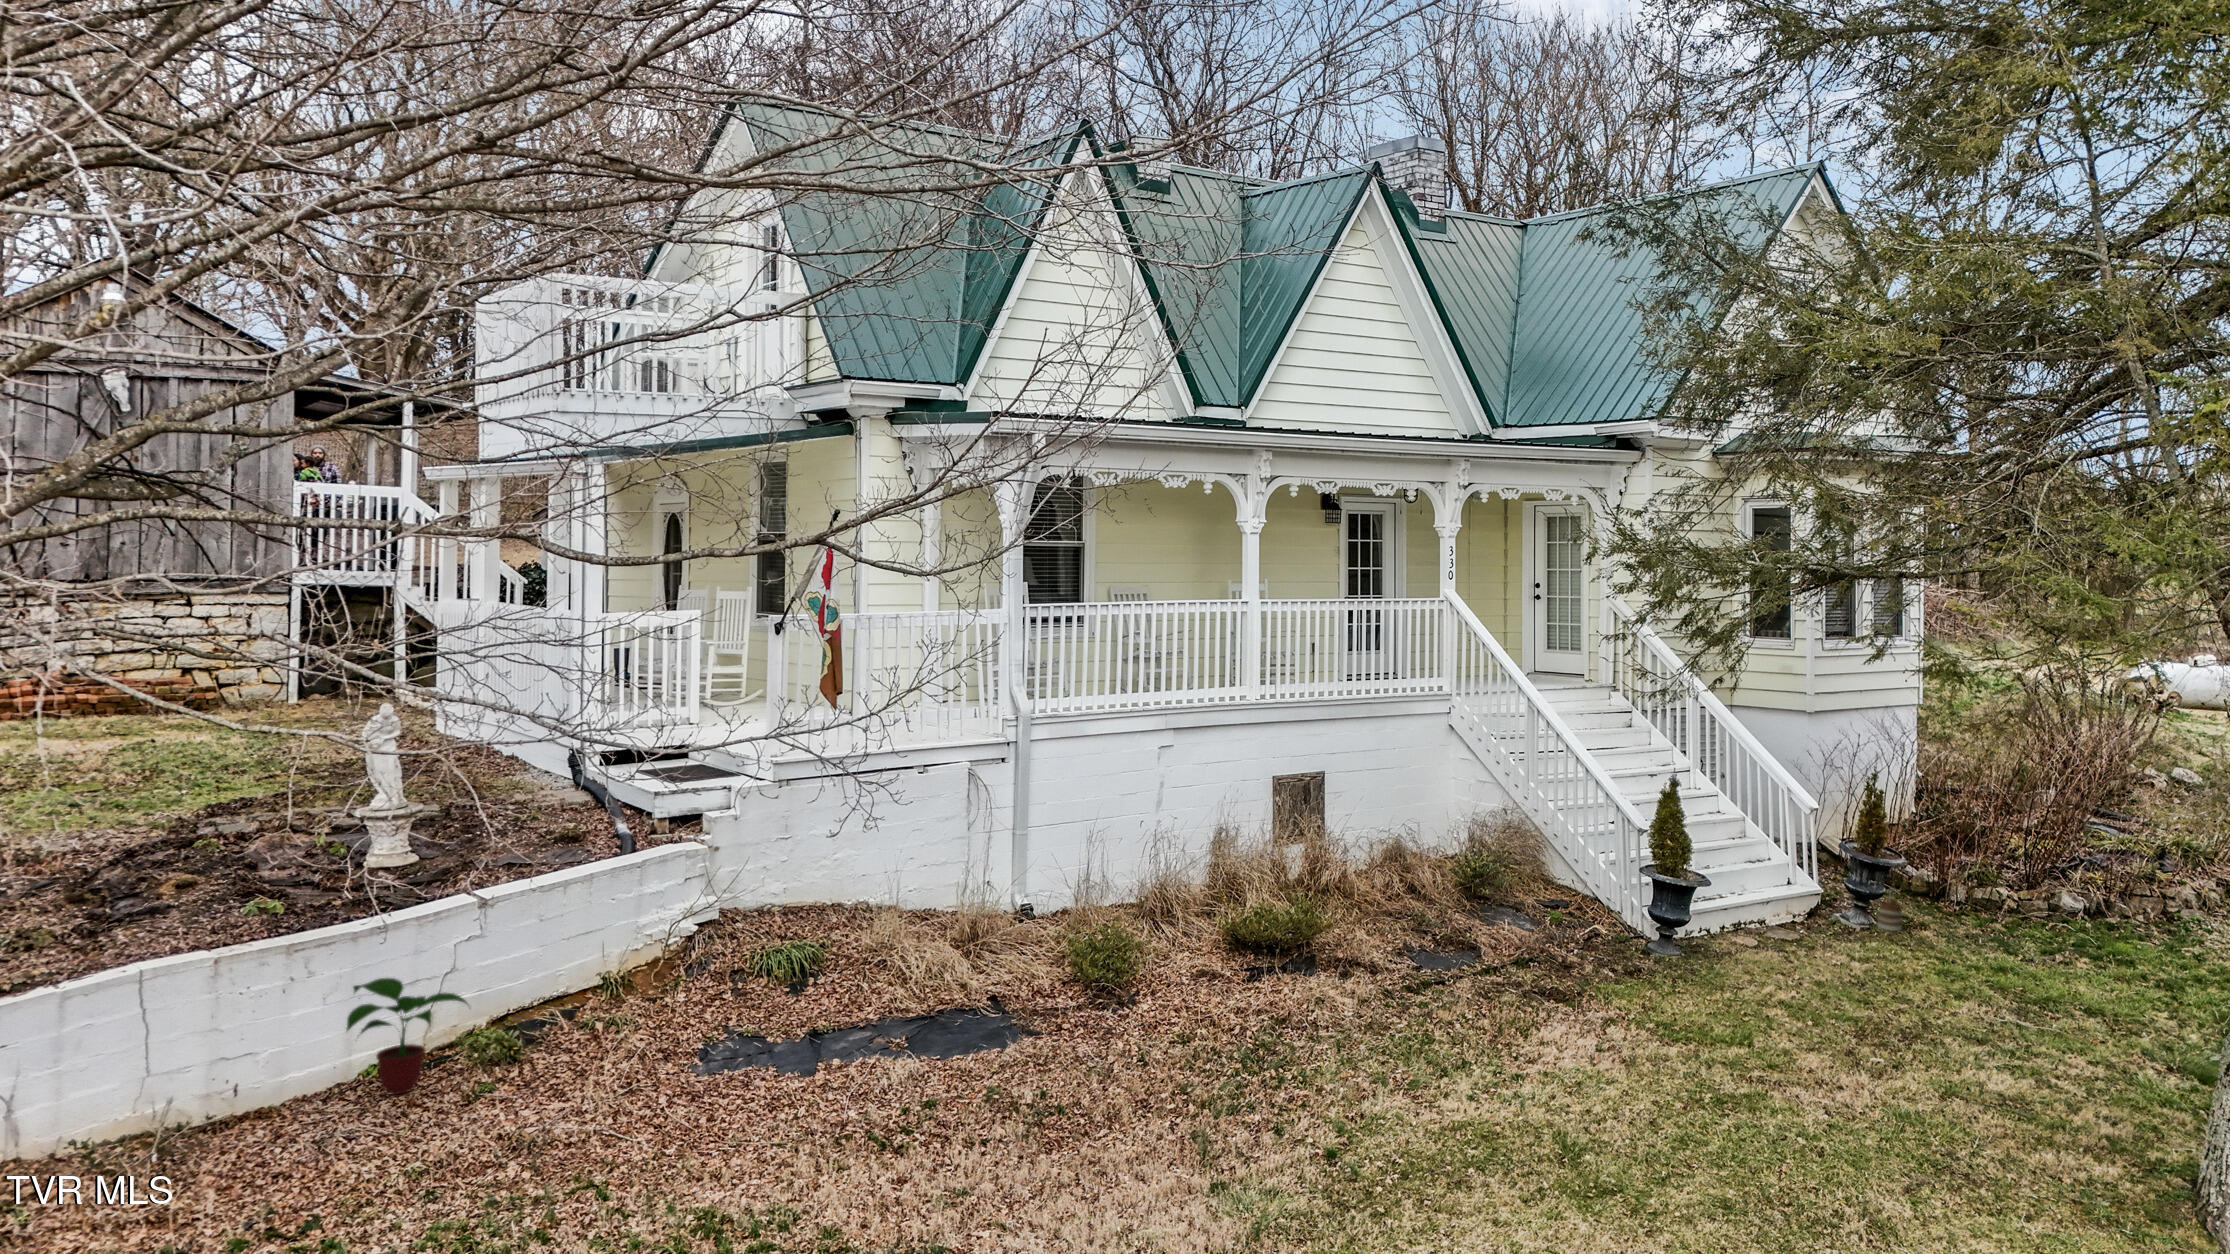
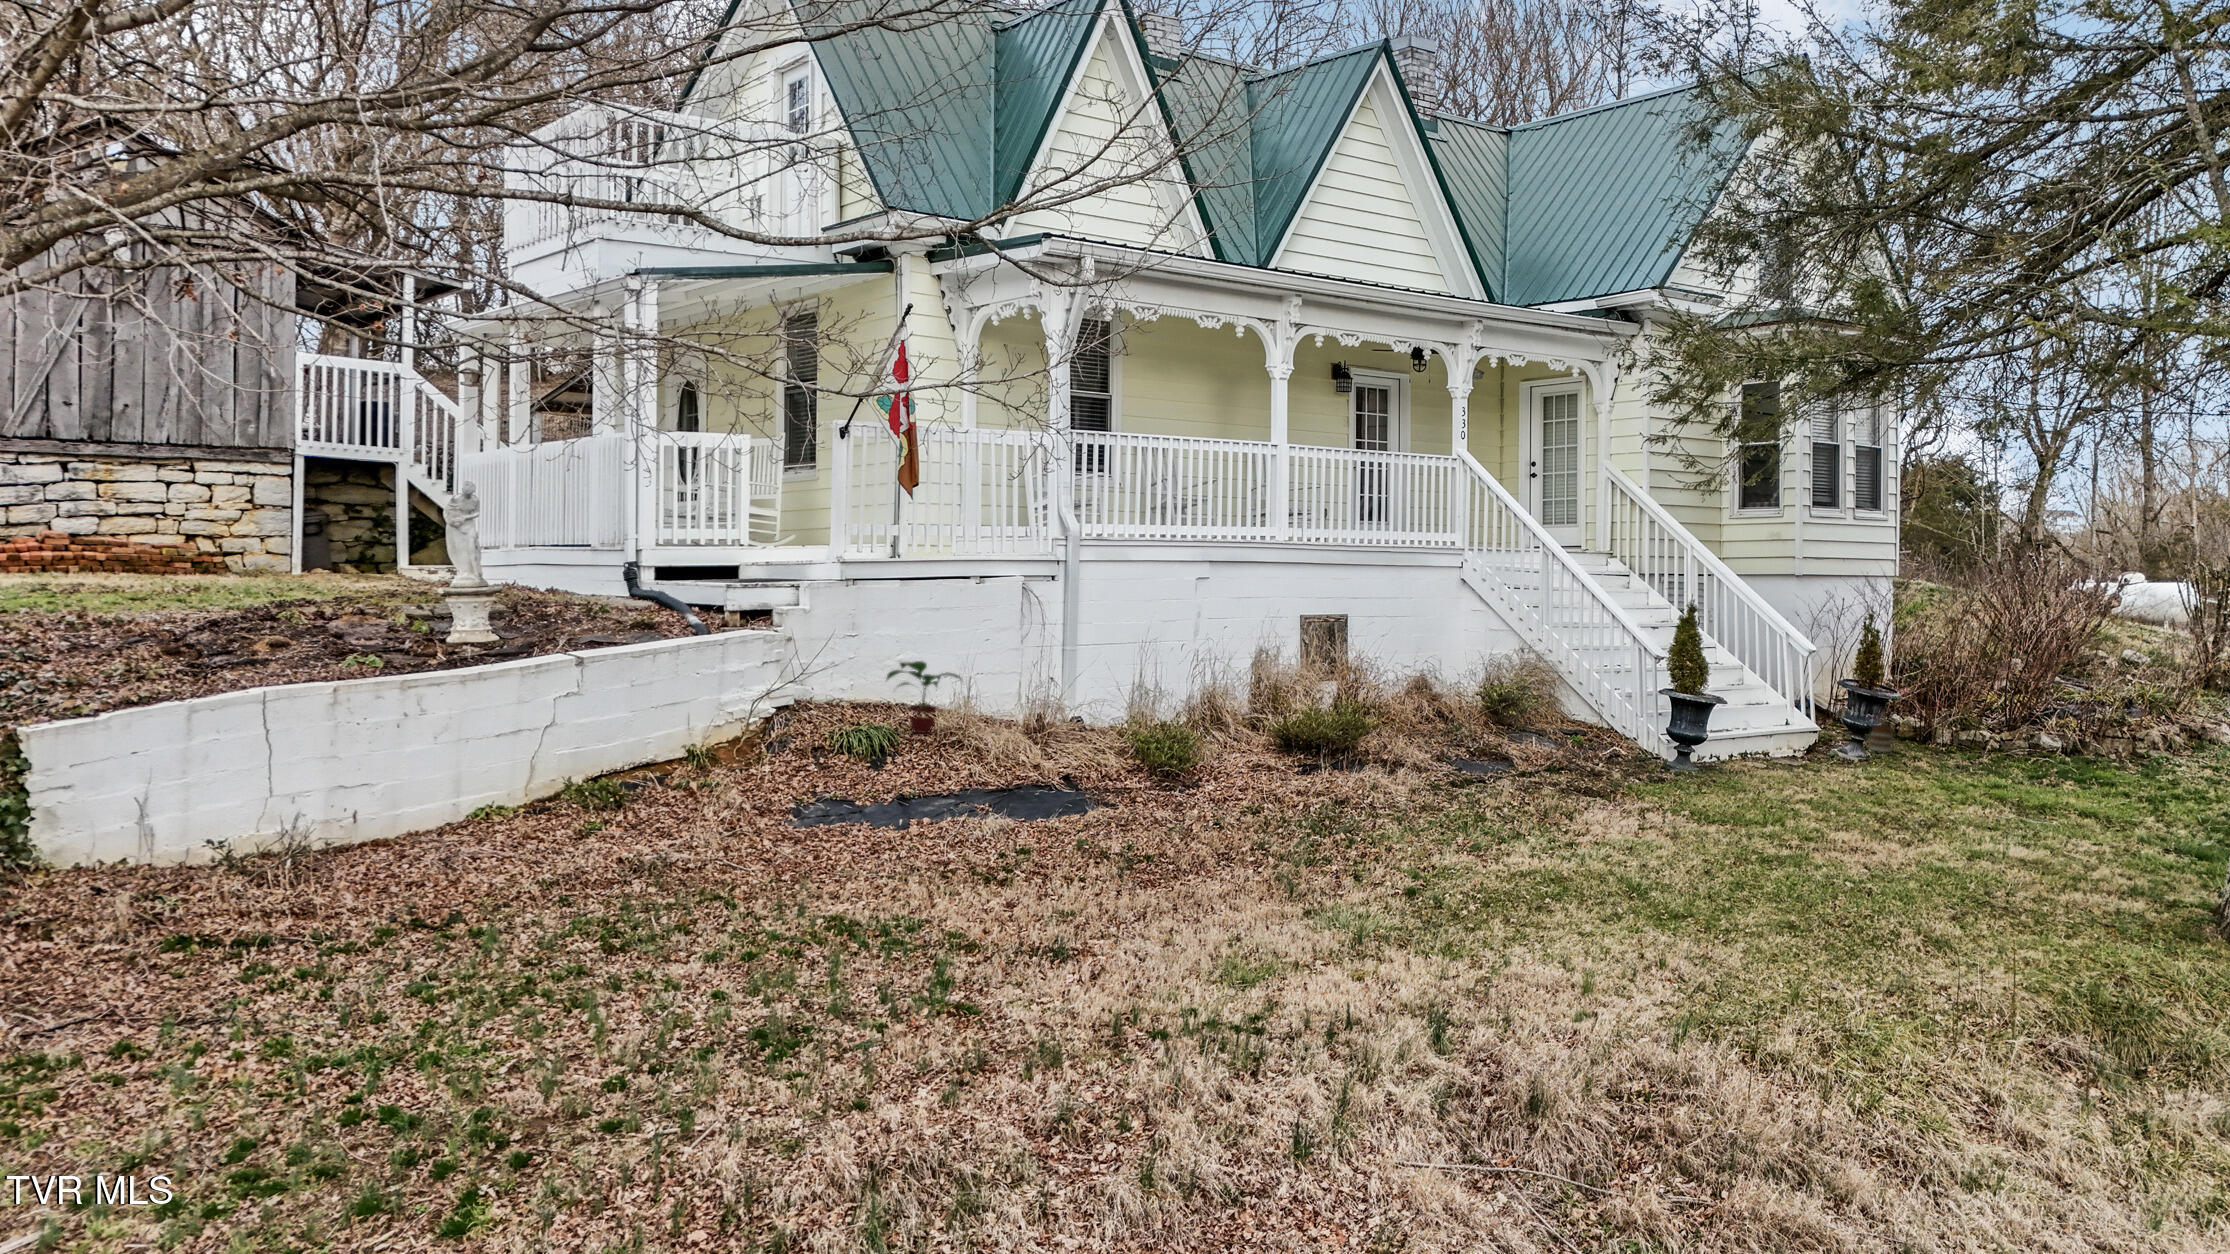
potted plant: present [347,978,467,1094] -> present [887,661,960,733]

